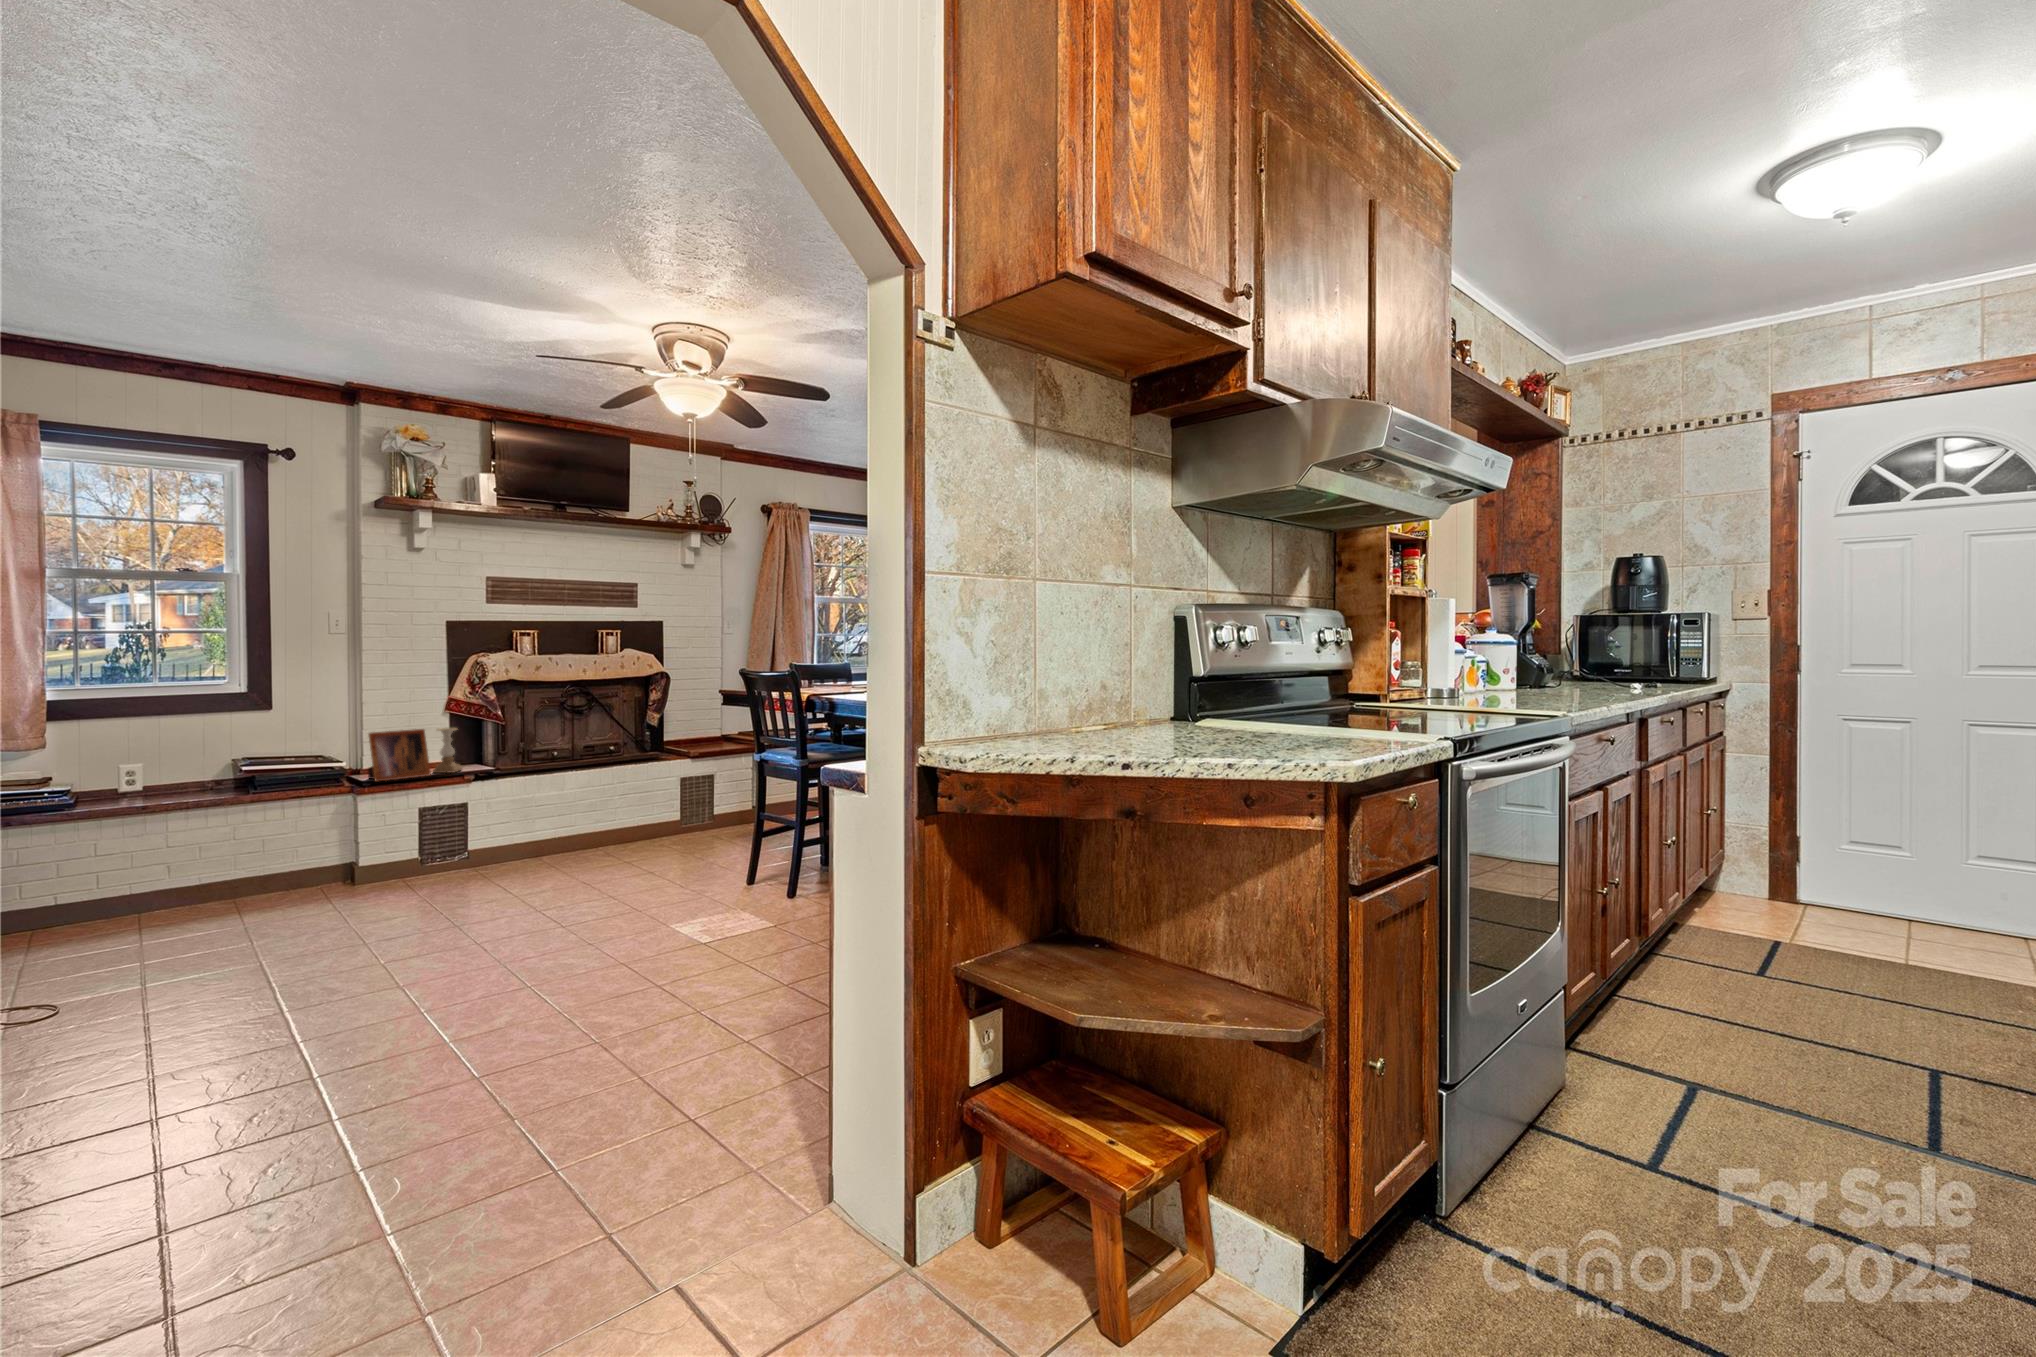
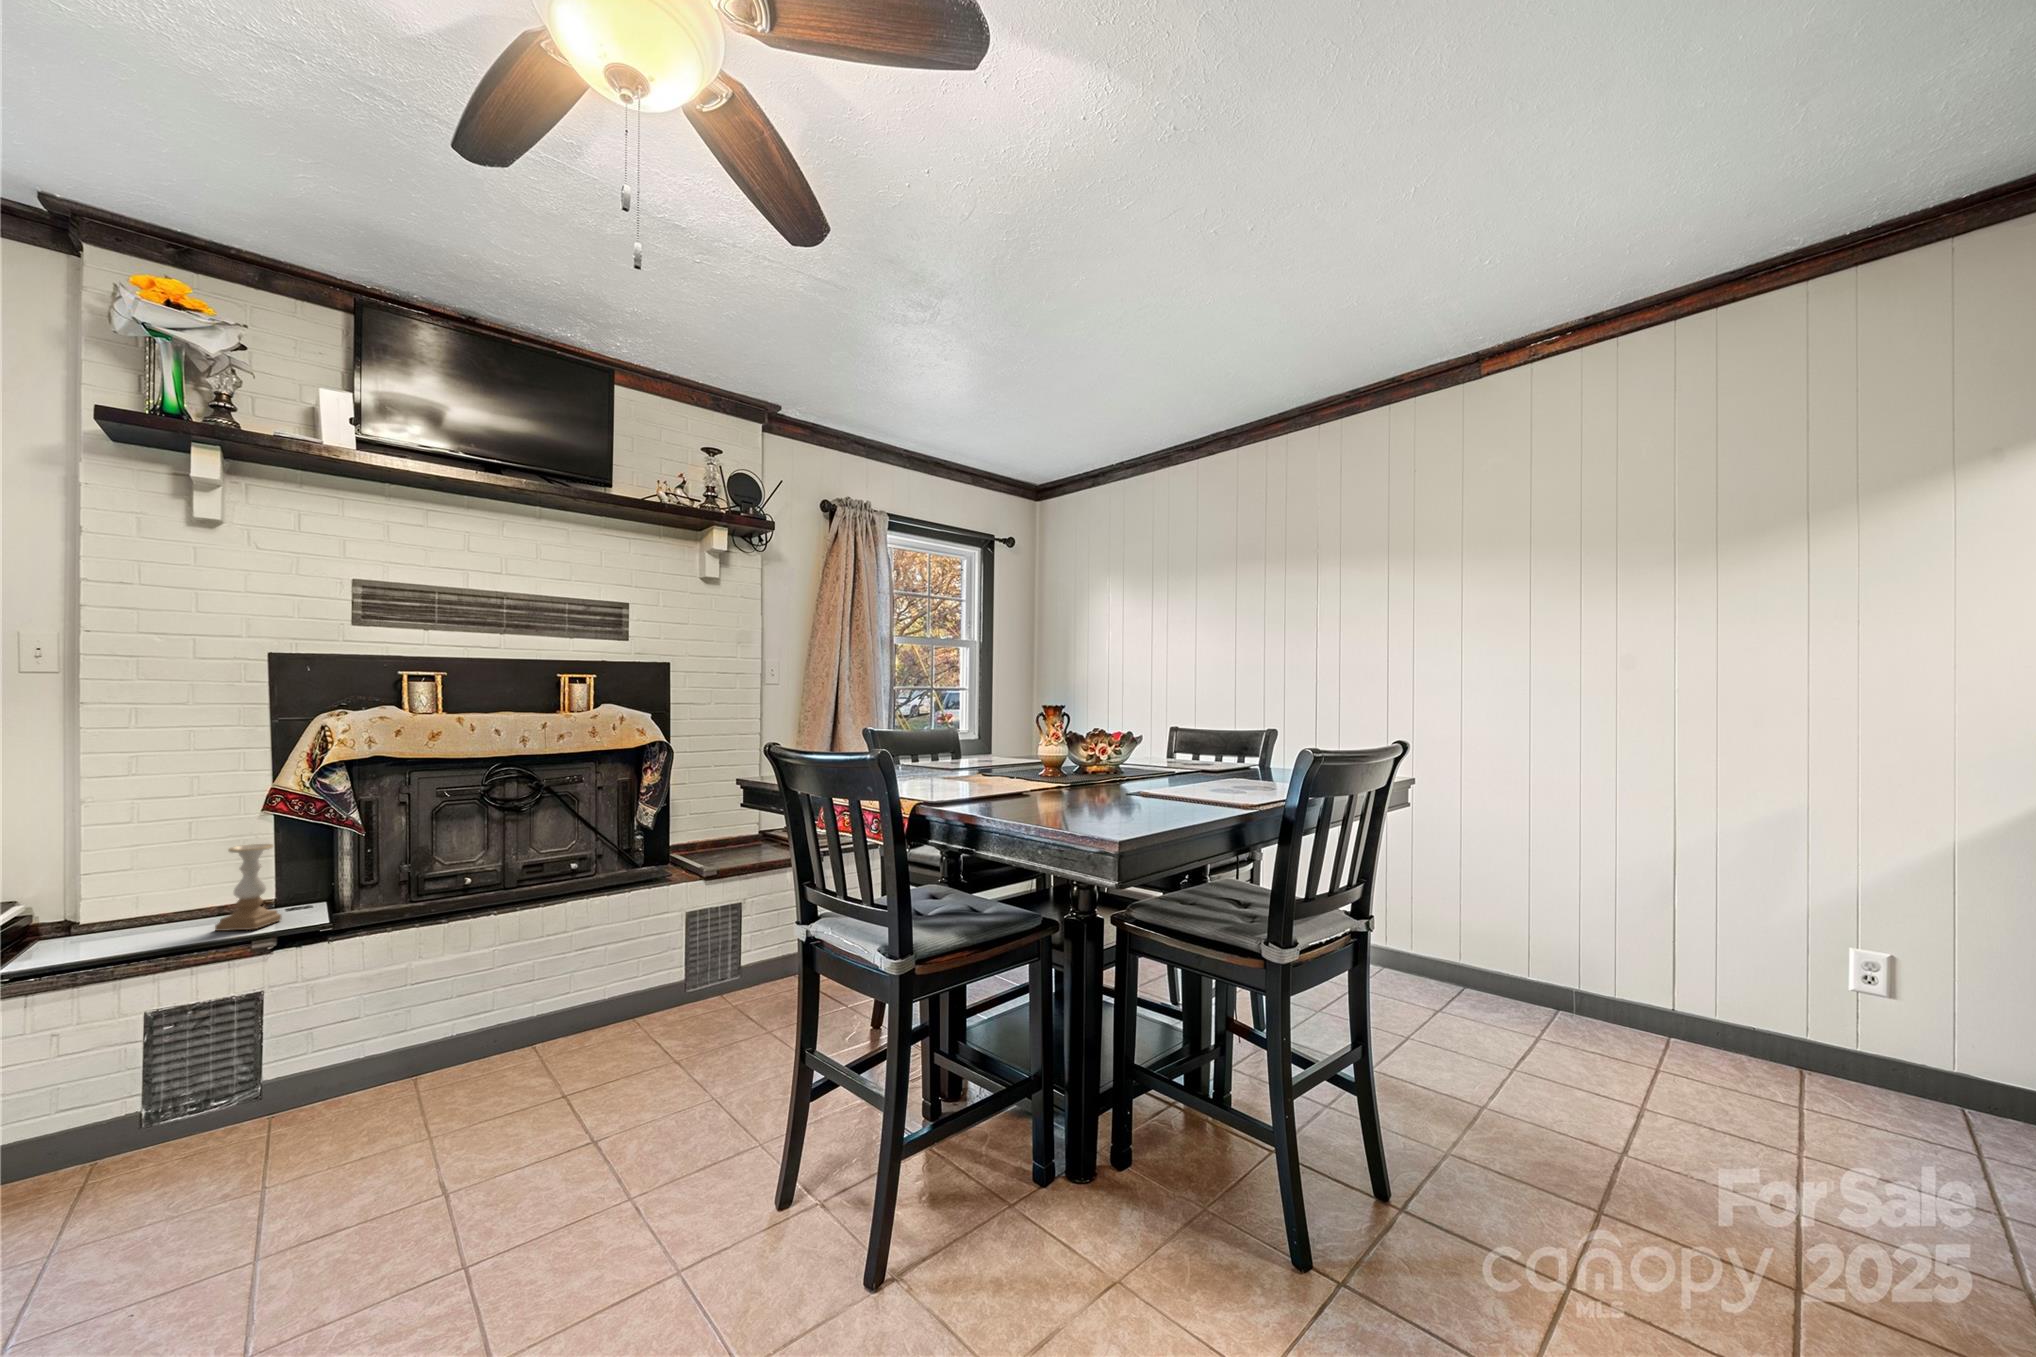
picture frame: present [368,729,431,782] -> none [52,851,193,965]

